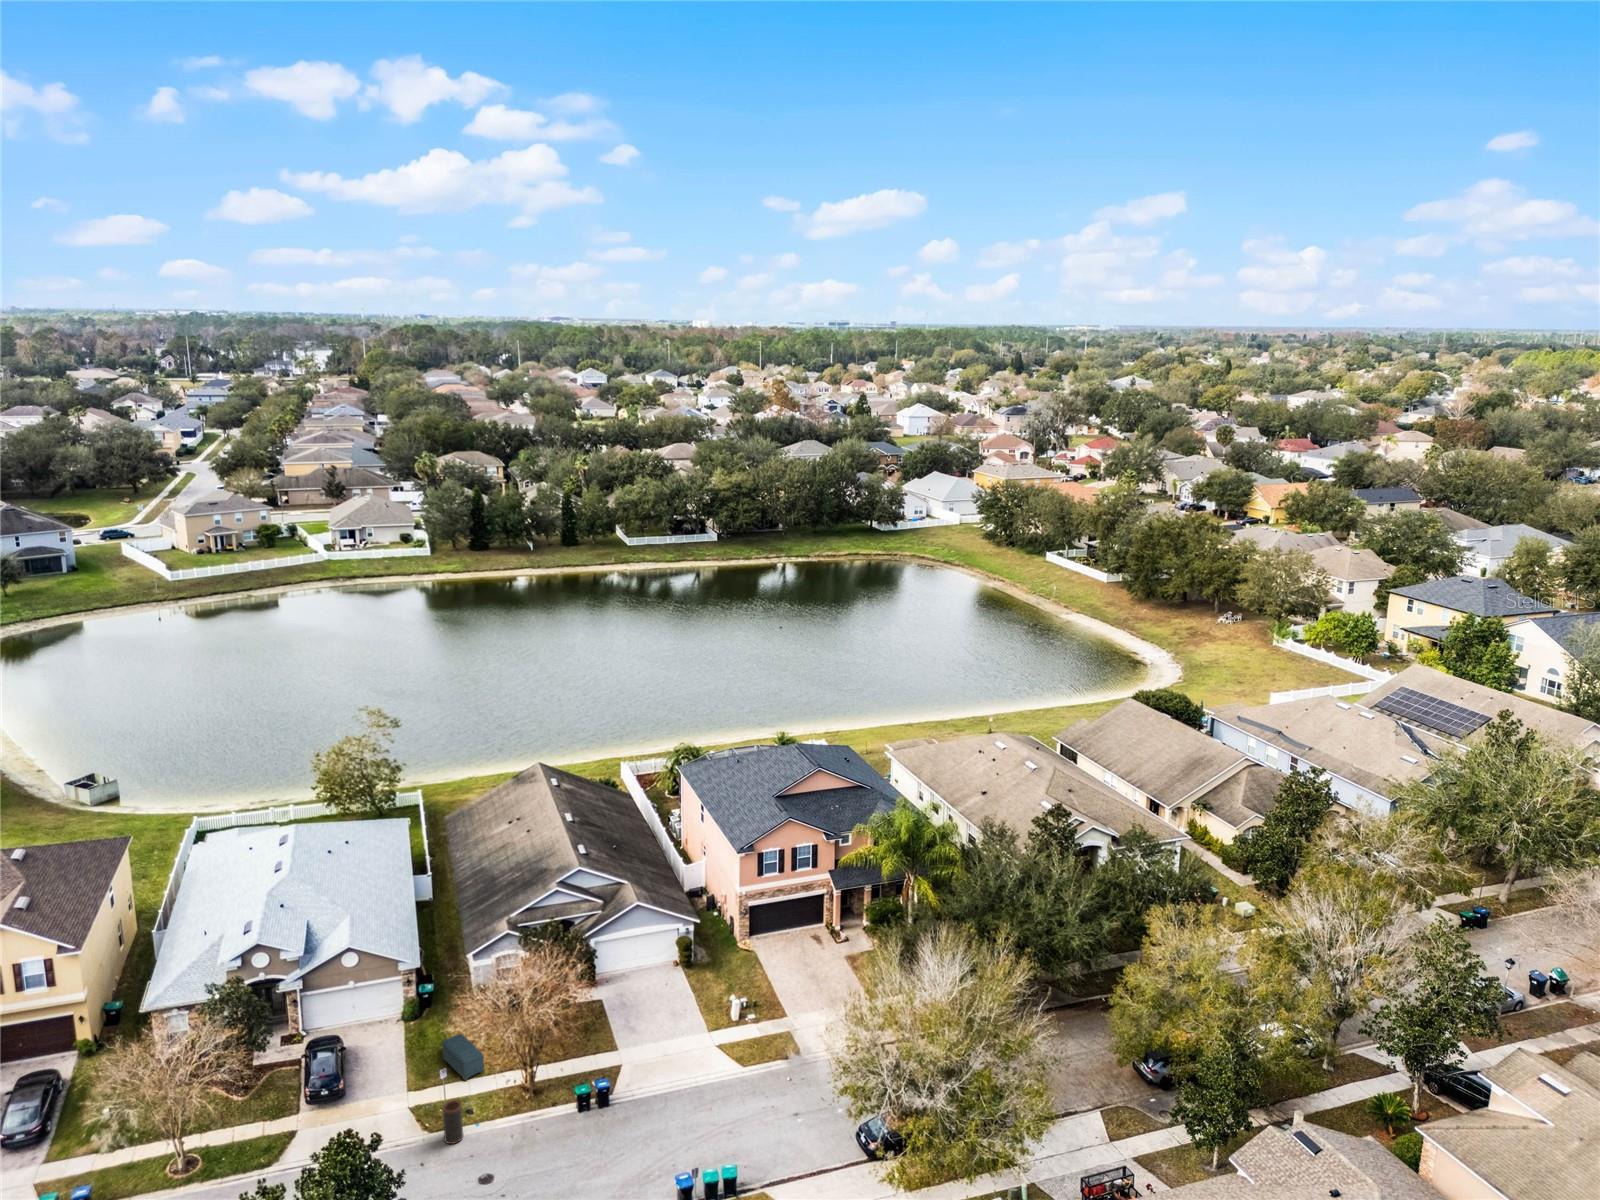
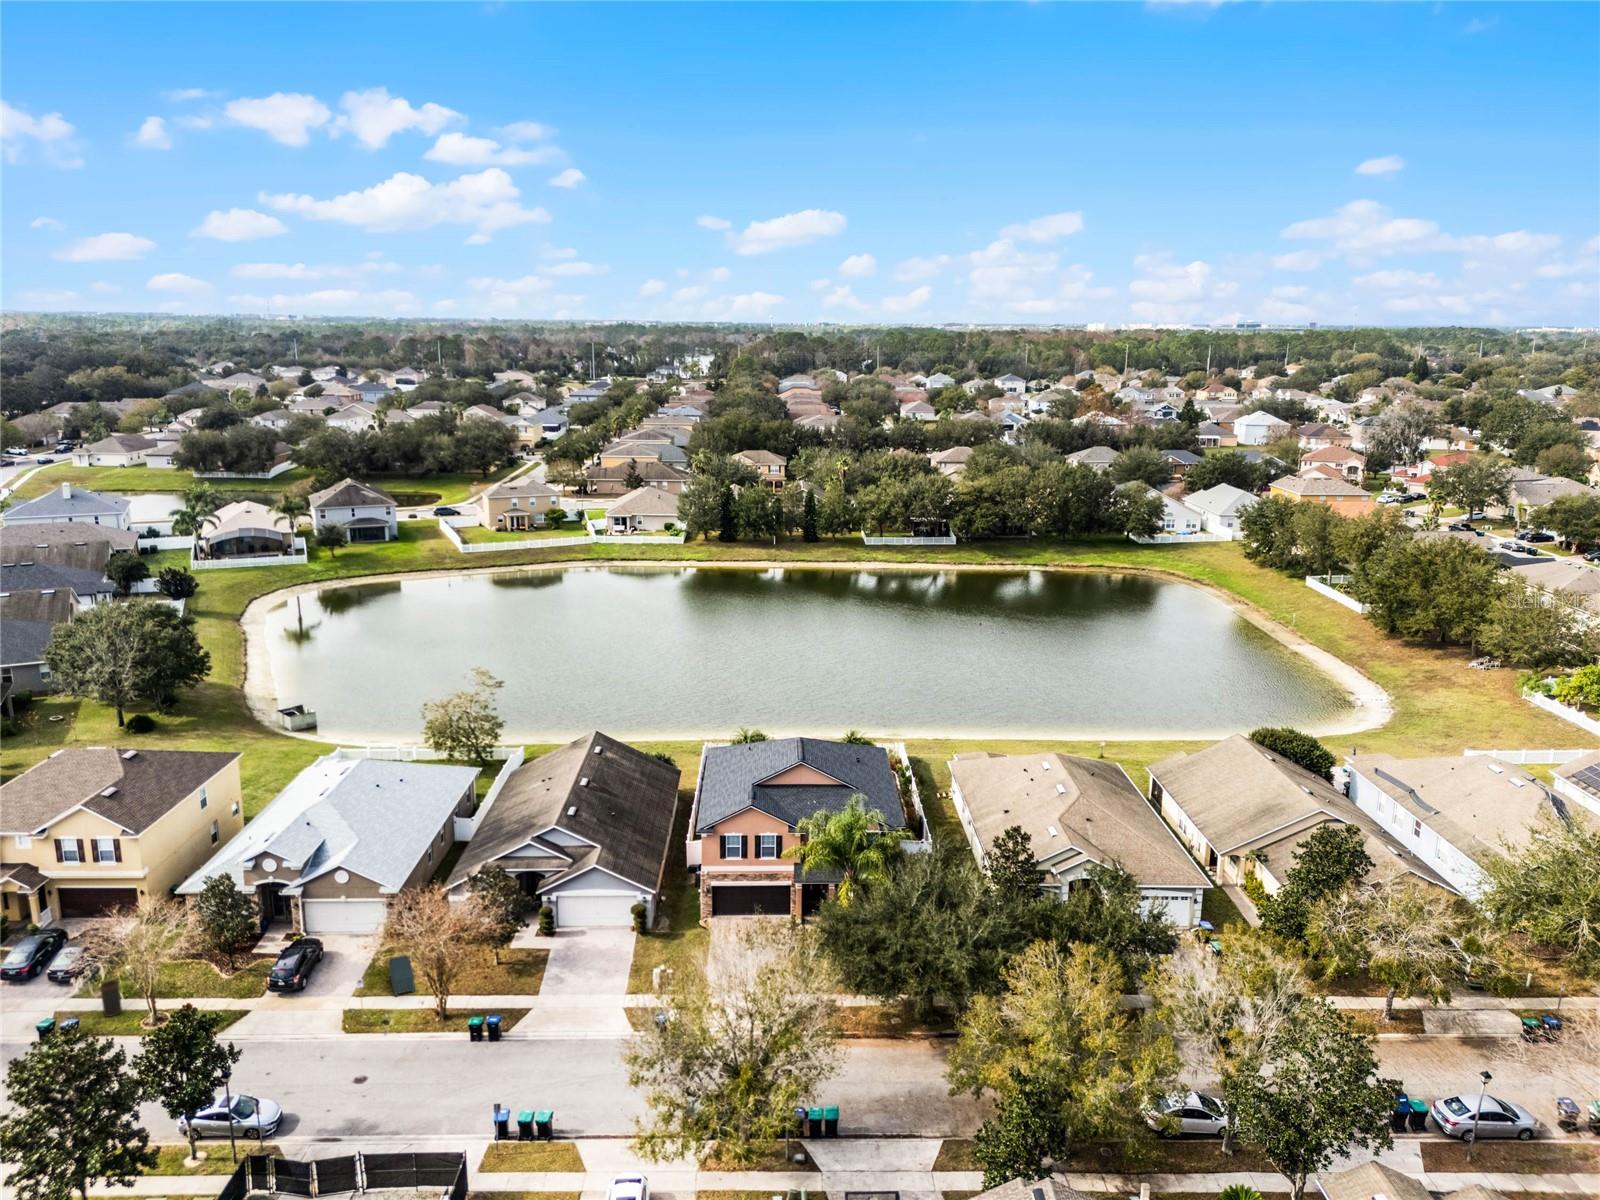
trash can: present [442,1100,463,1144] -> present [100,980,122,1017]

